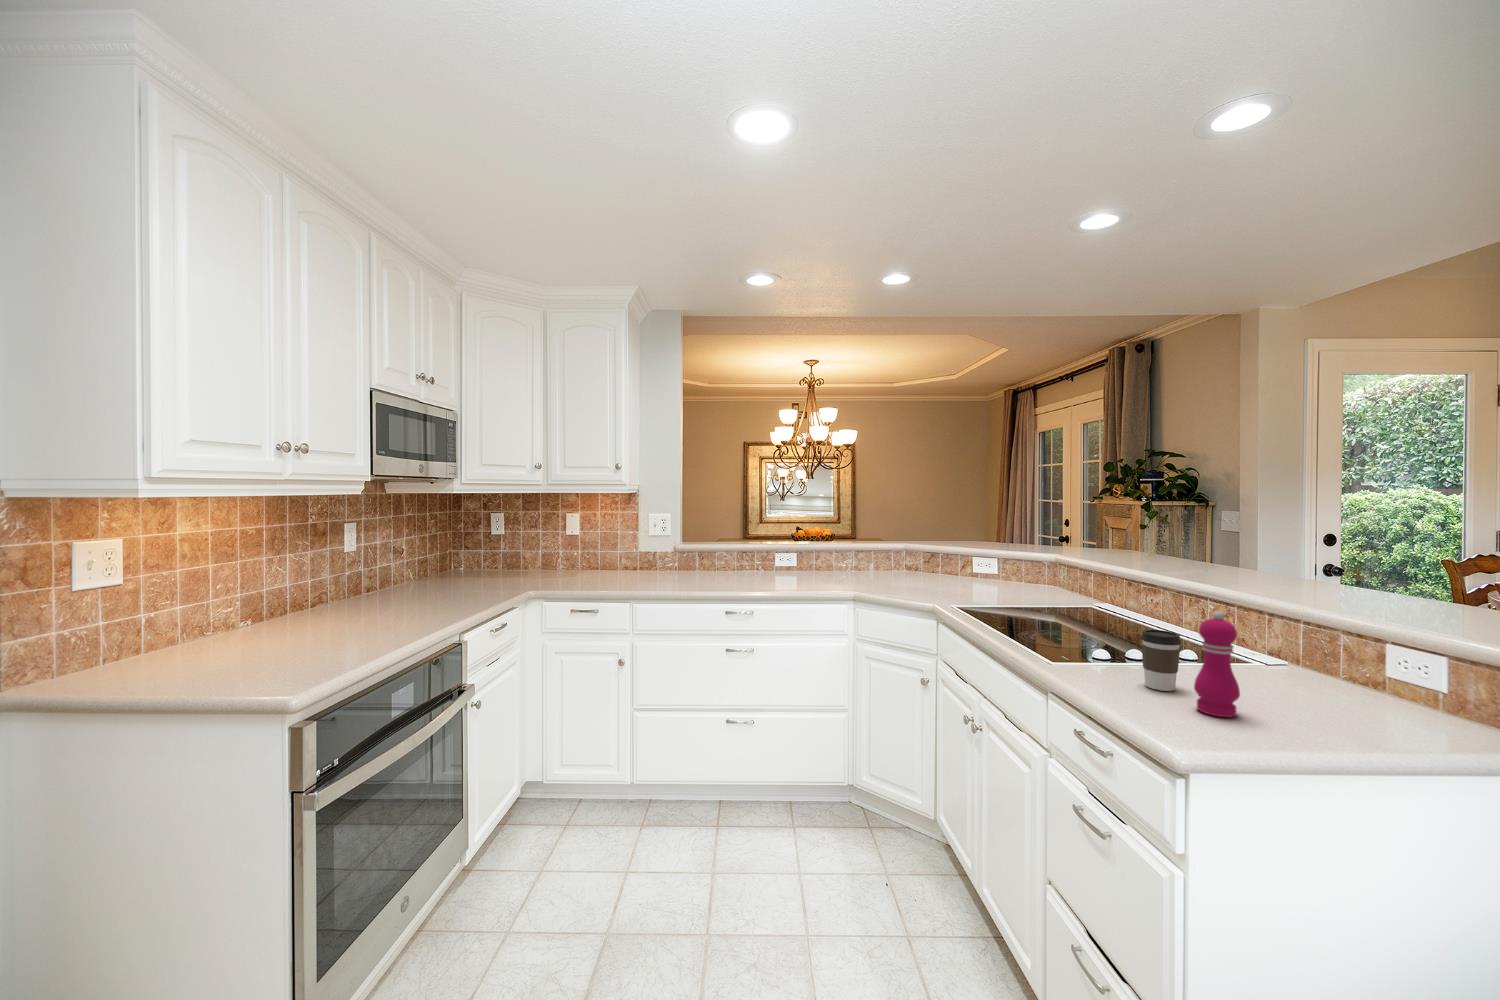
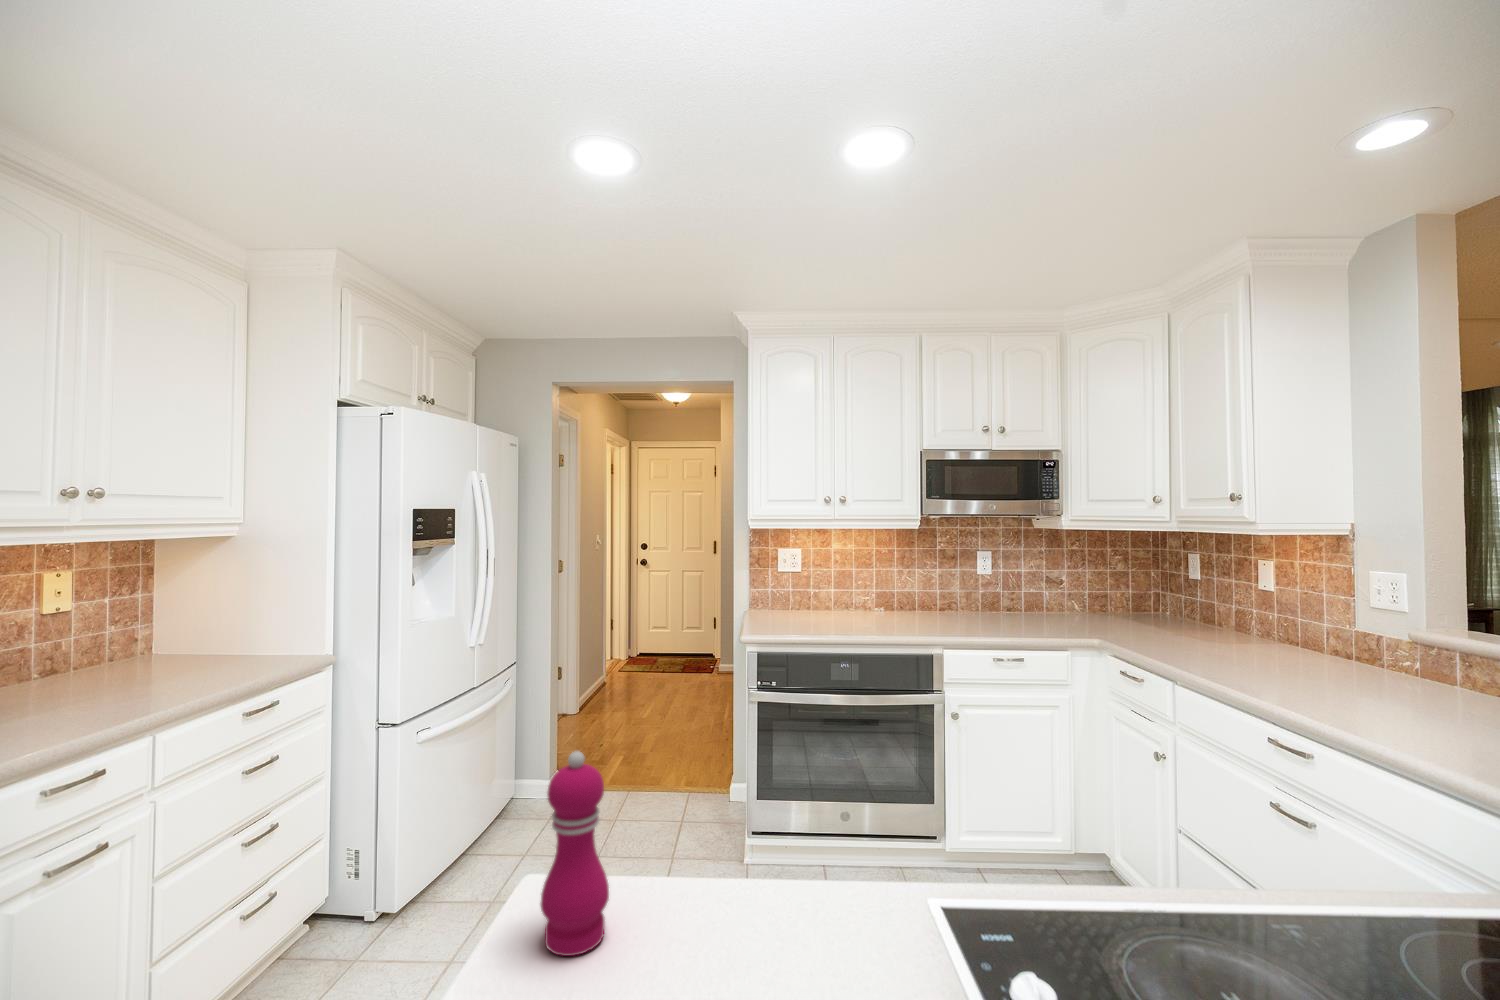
coffee cup: present [1141,630,1182,691] -> none [681,811,750,954]

